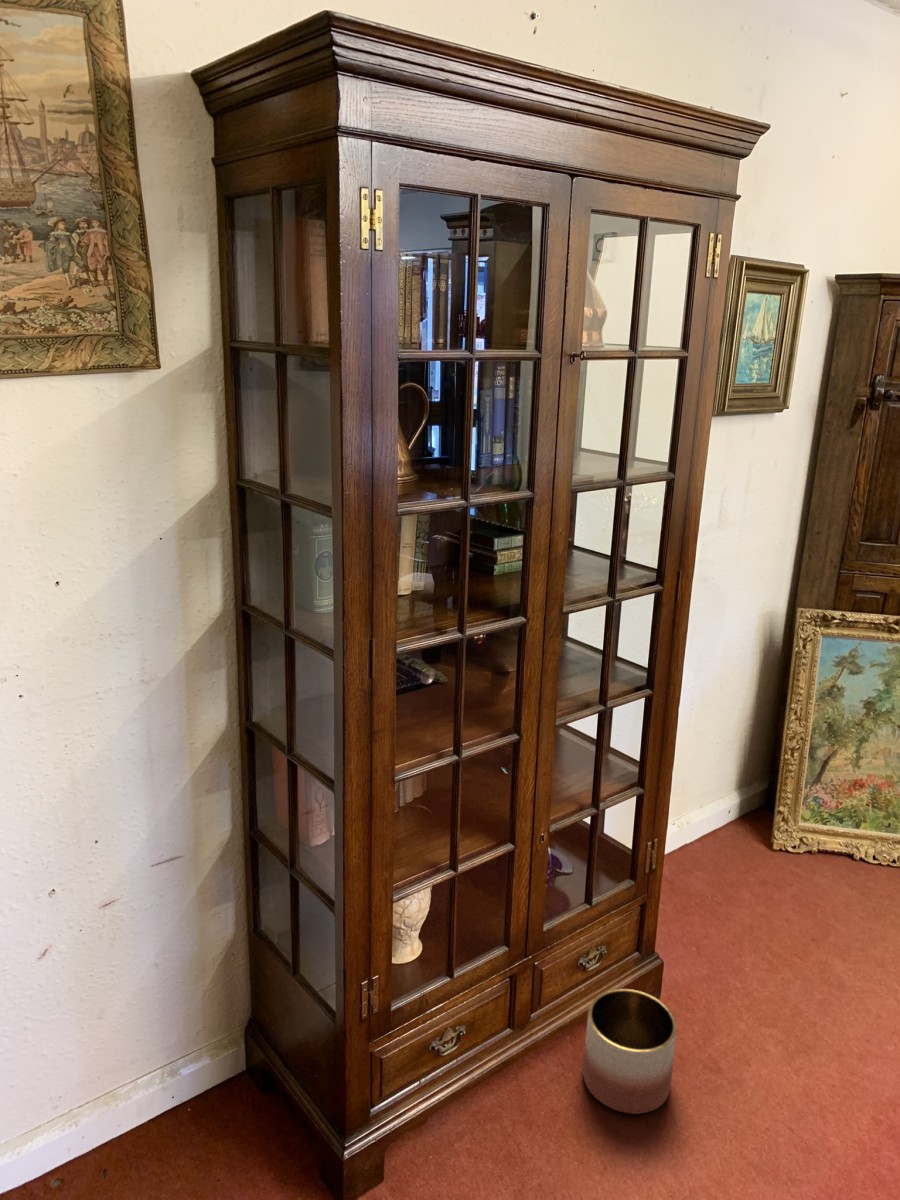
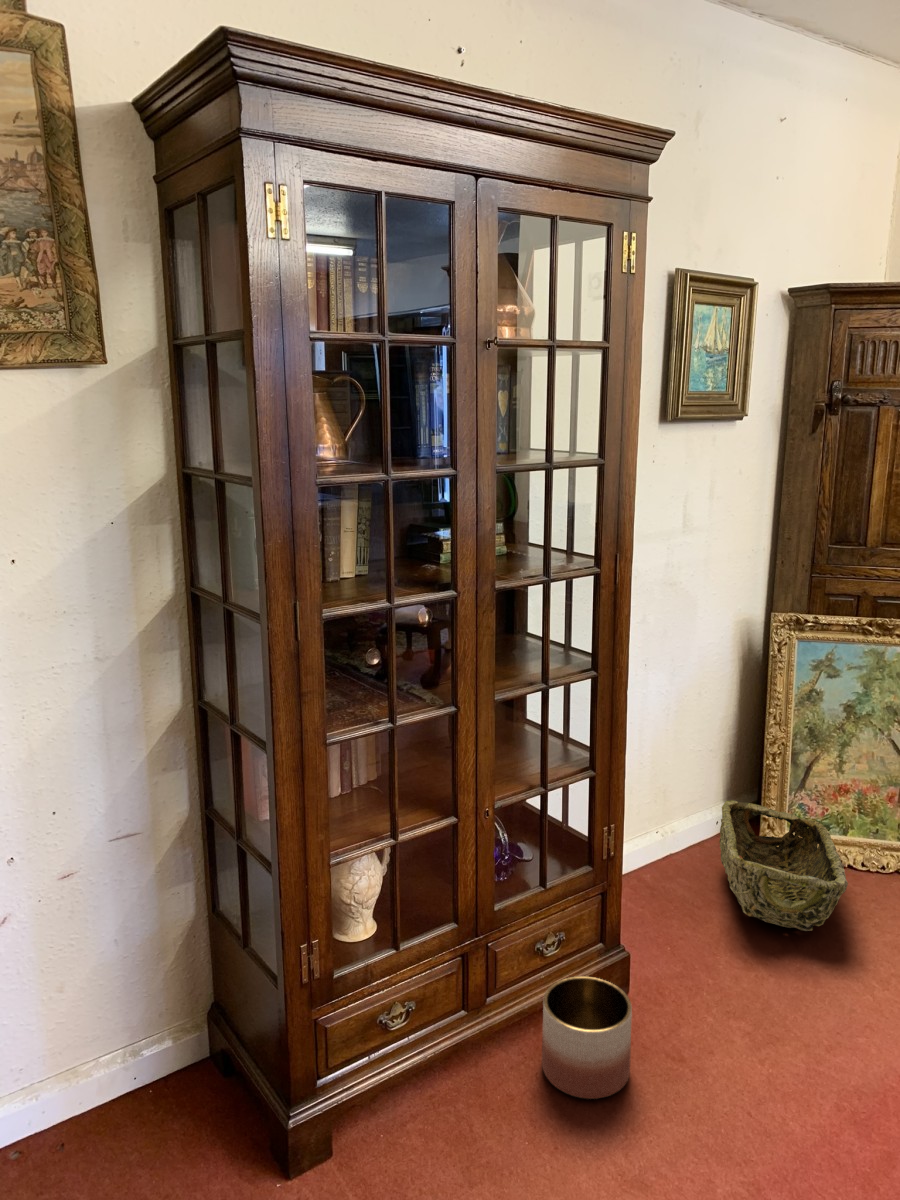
woven basket: none [737,793,872,930] -> present [719,800,848,931]

